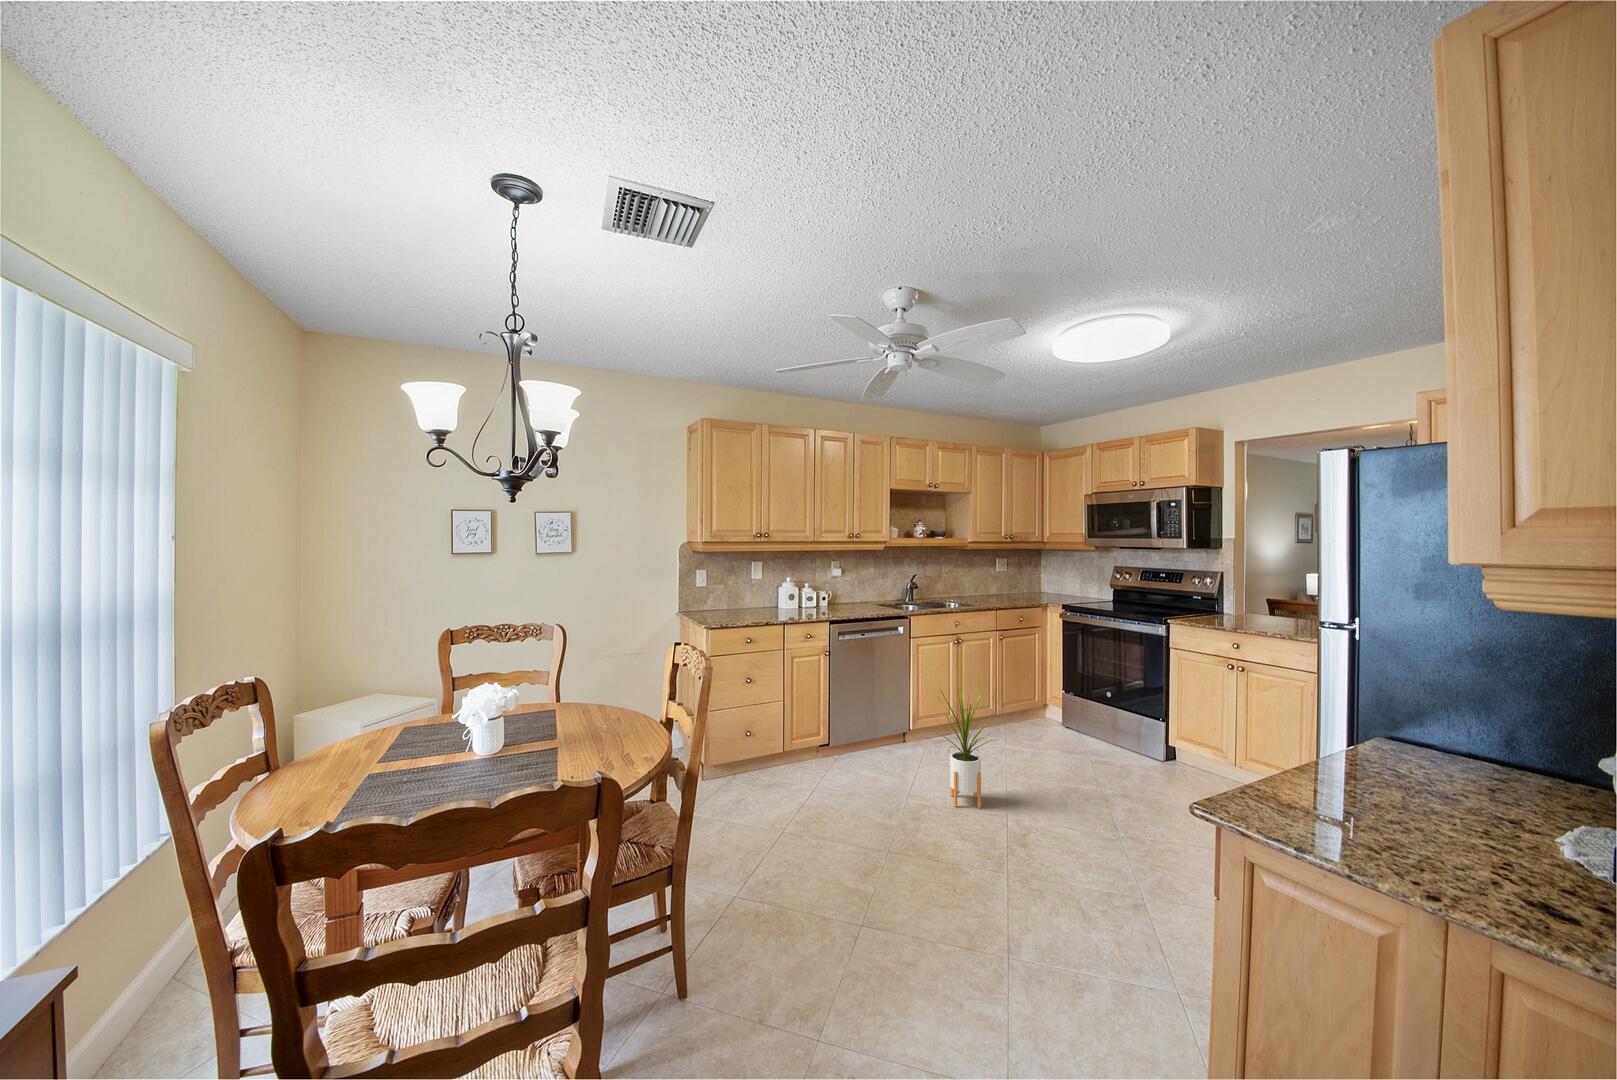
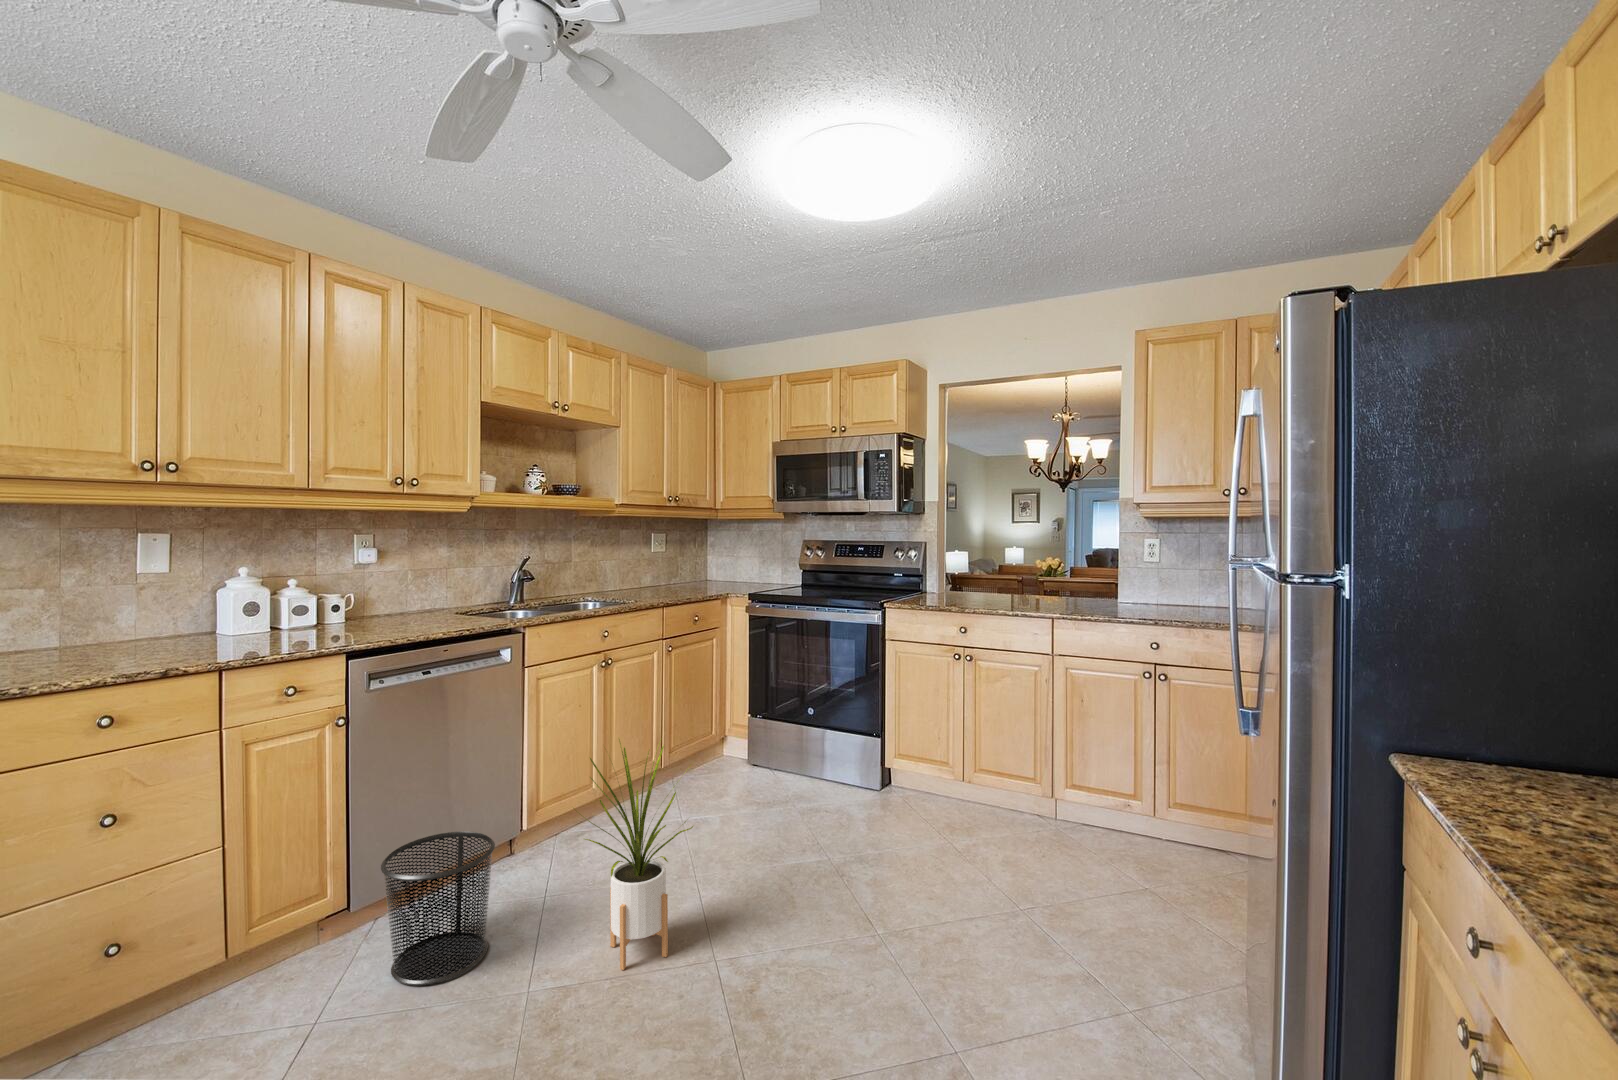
trash can: none [843,718,893,787] -> present [381,831,495,986]

